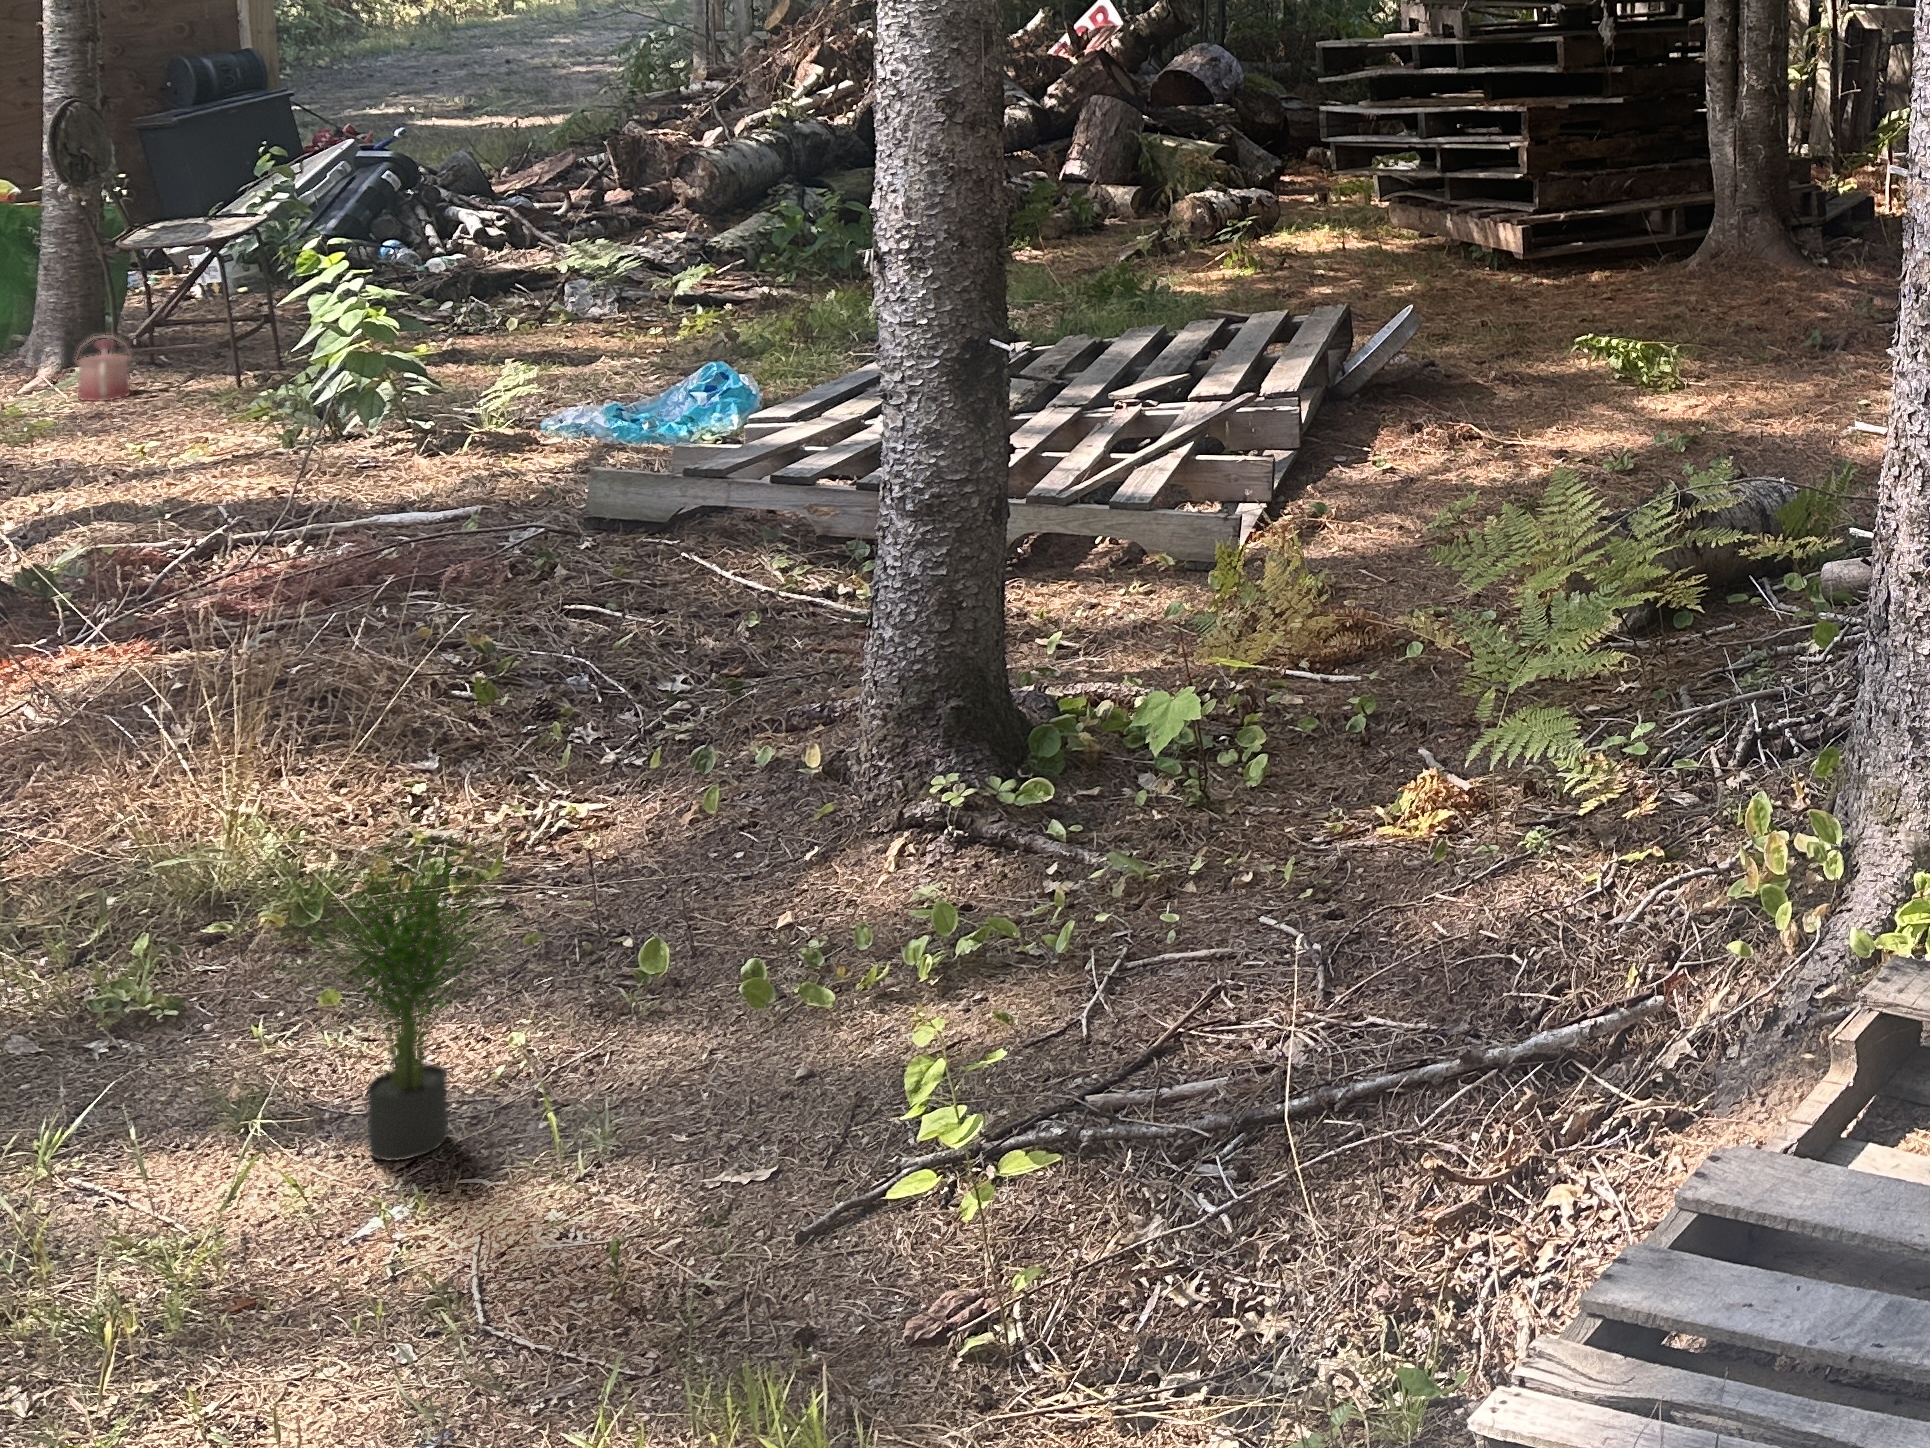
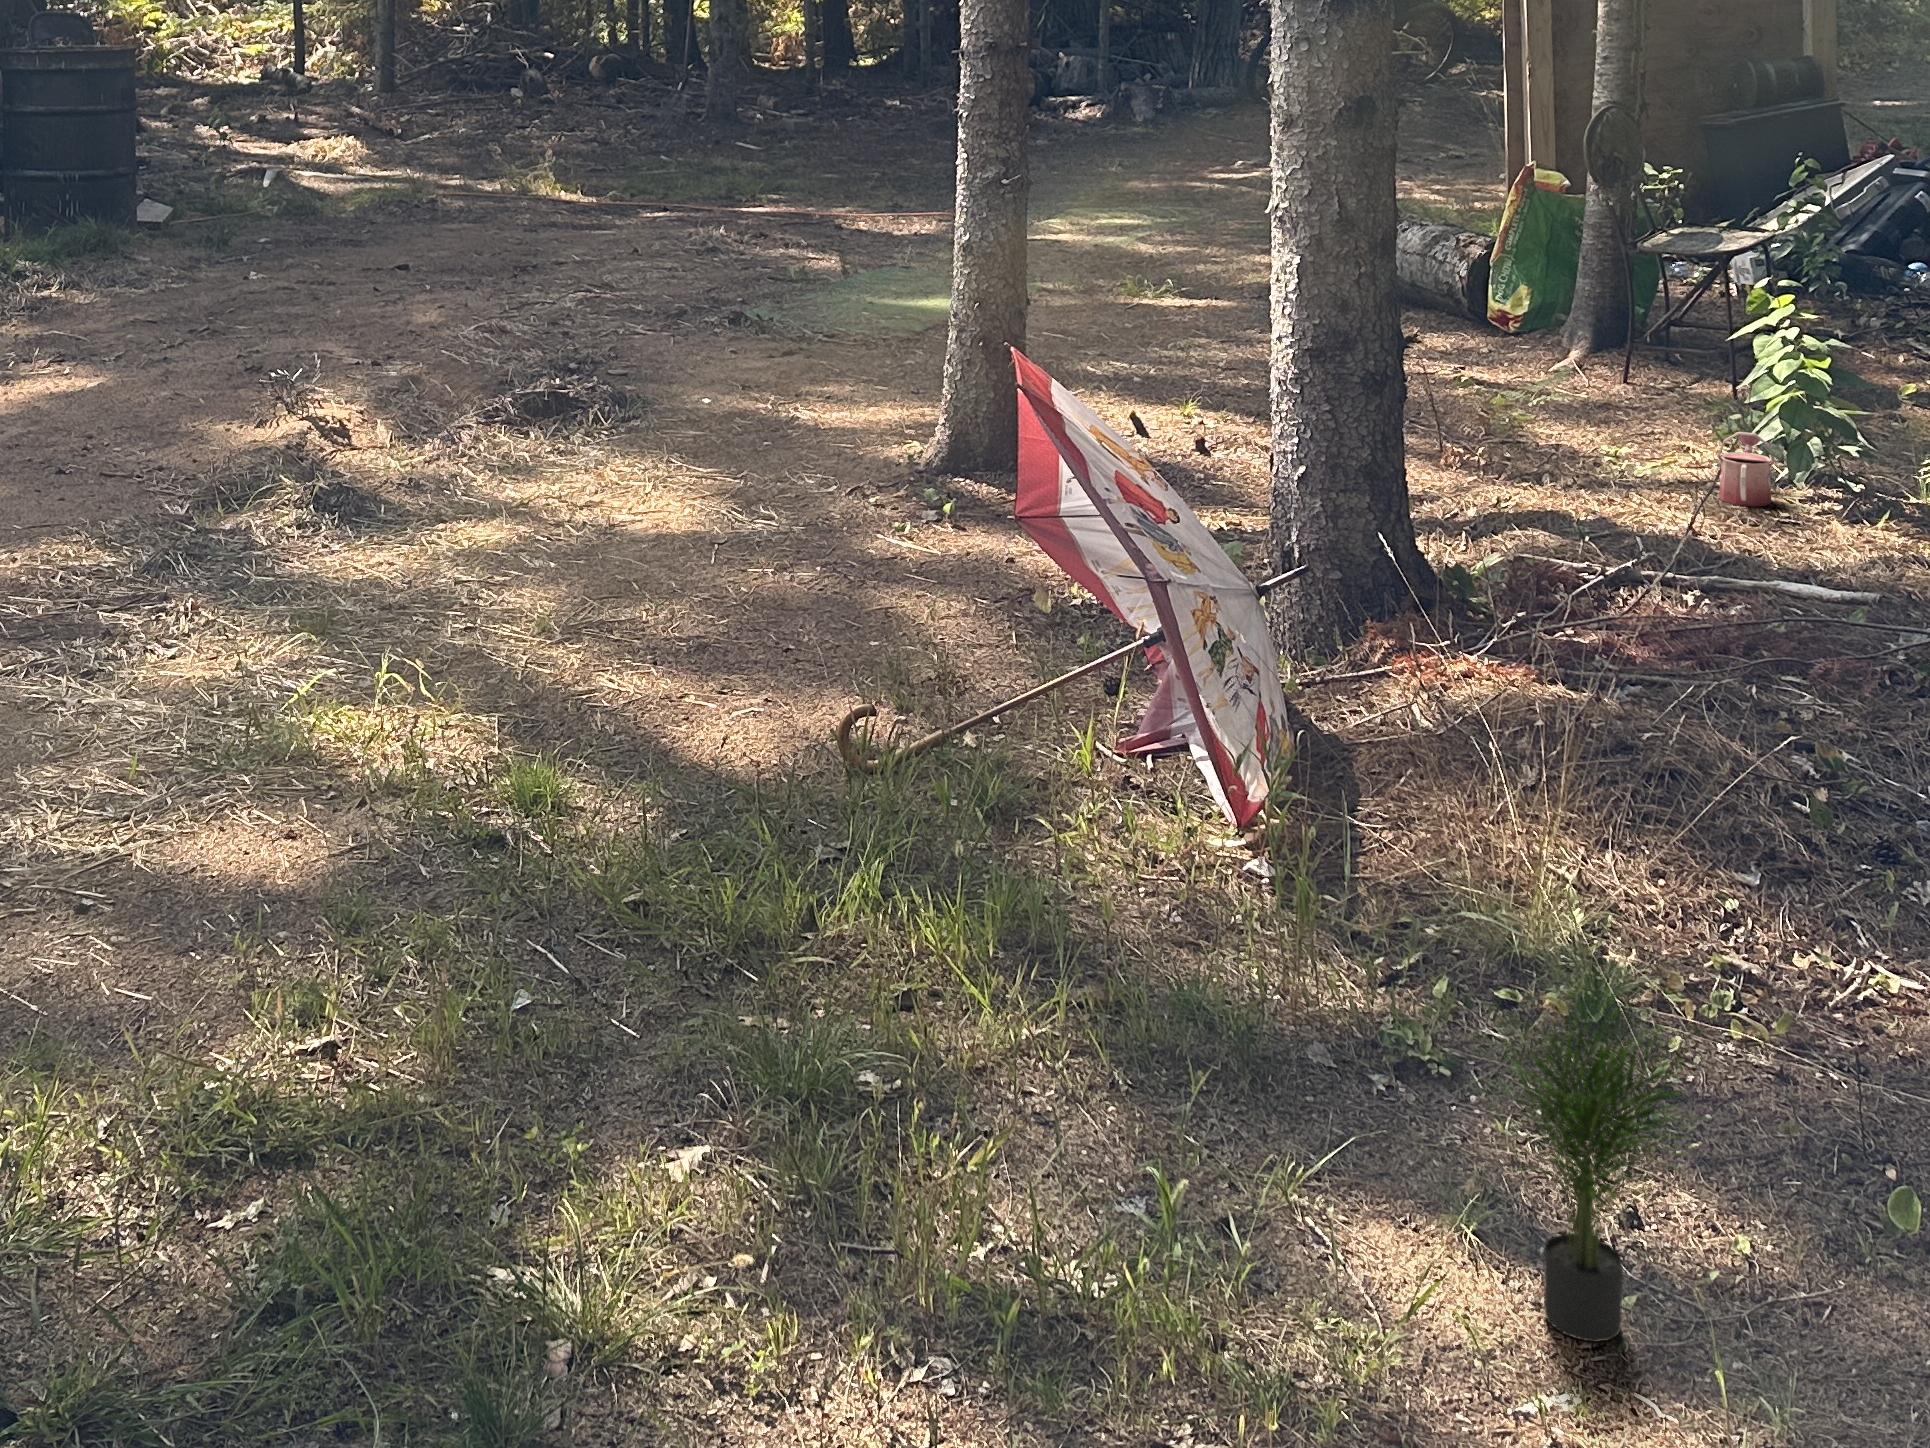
watering can: present [76,336,131,401] -> present [1717,432,1775,506]

